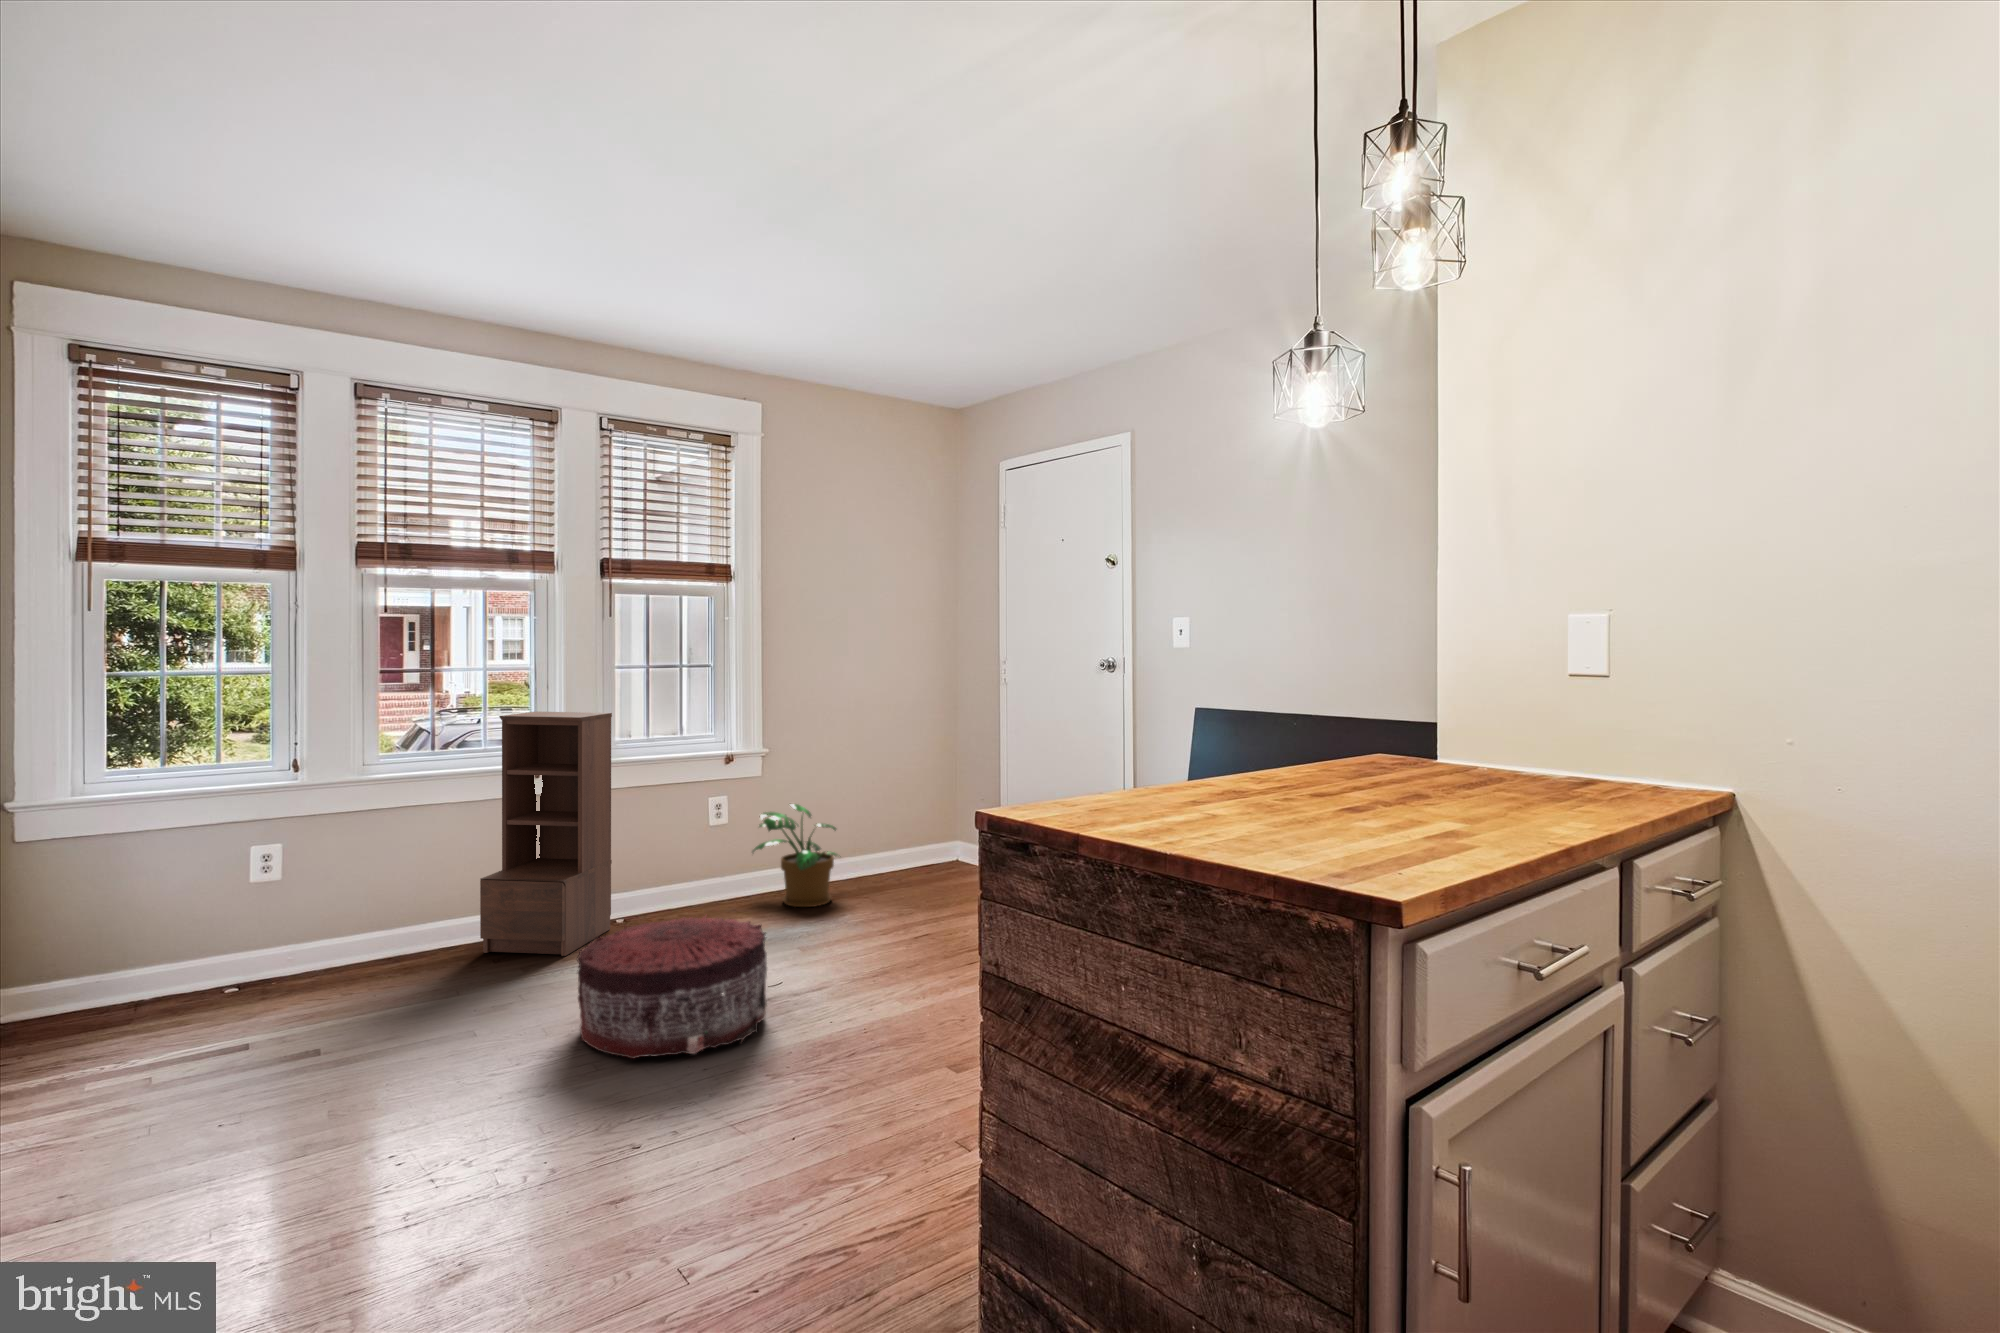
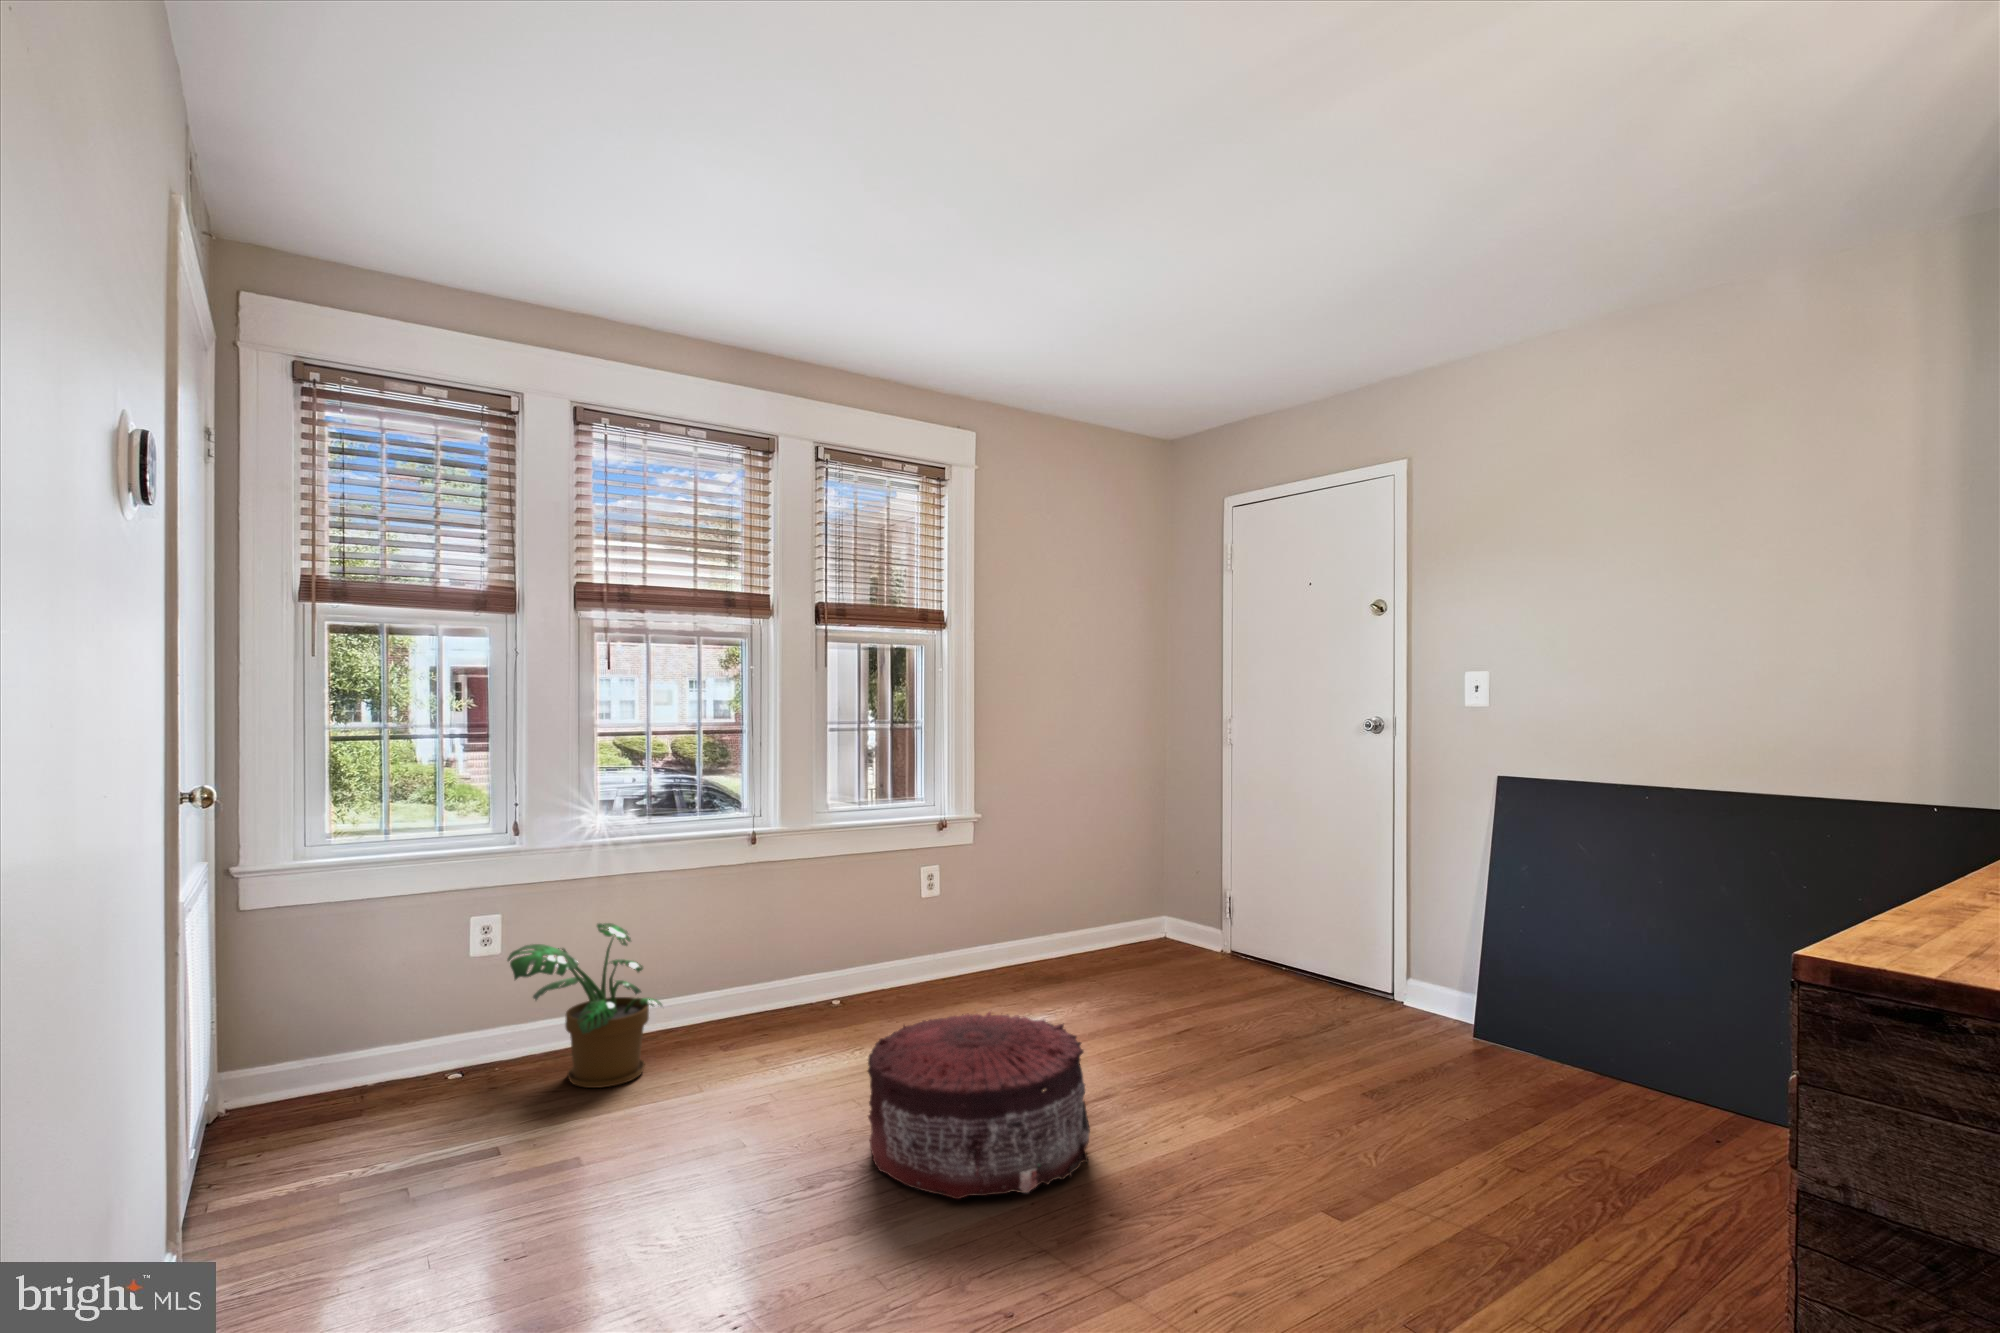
bookshelf: present [480,712,612,956] -> none [703,770,835,1052]
potted plant: present [752,804,841,907] -> present [507,923,662,1088]

